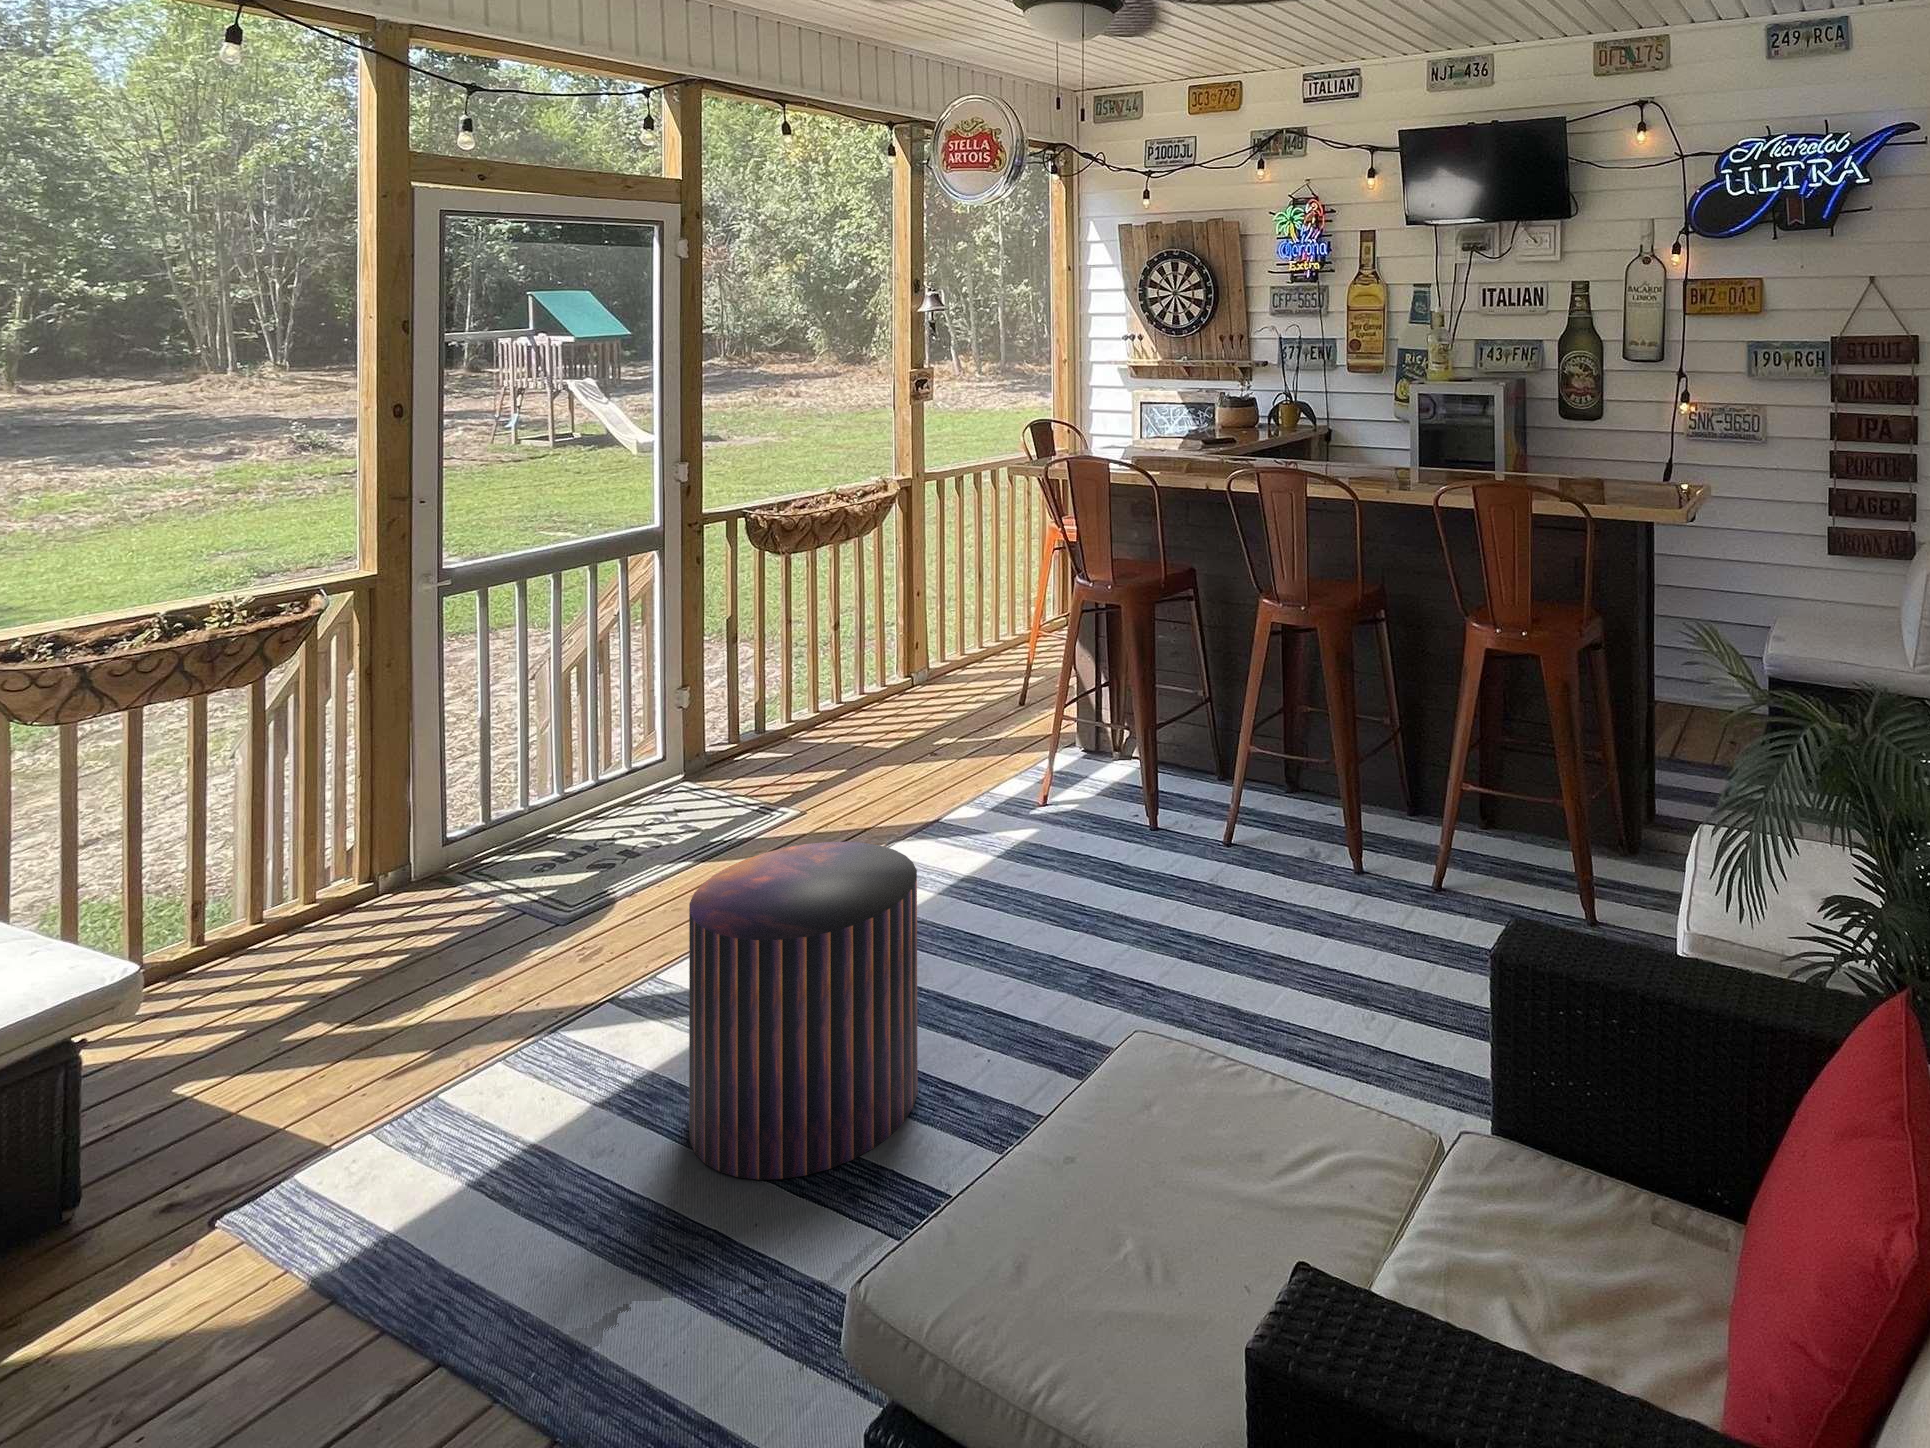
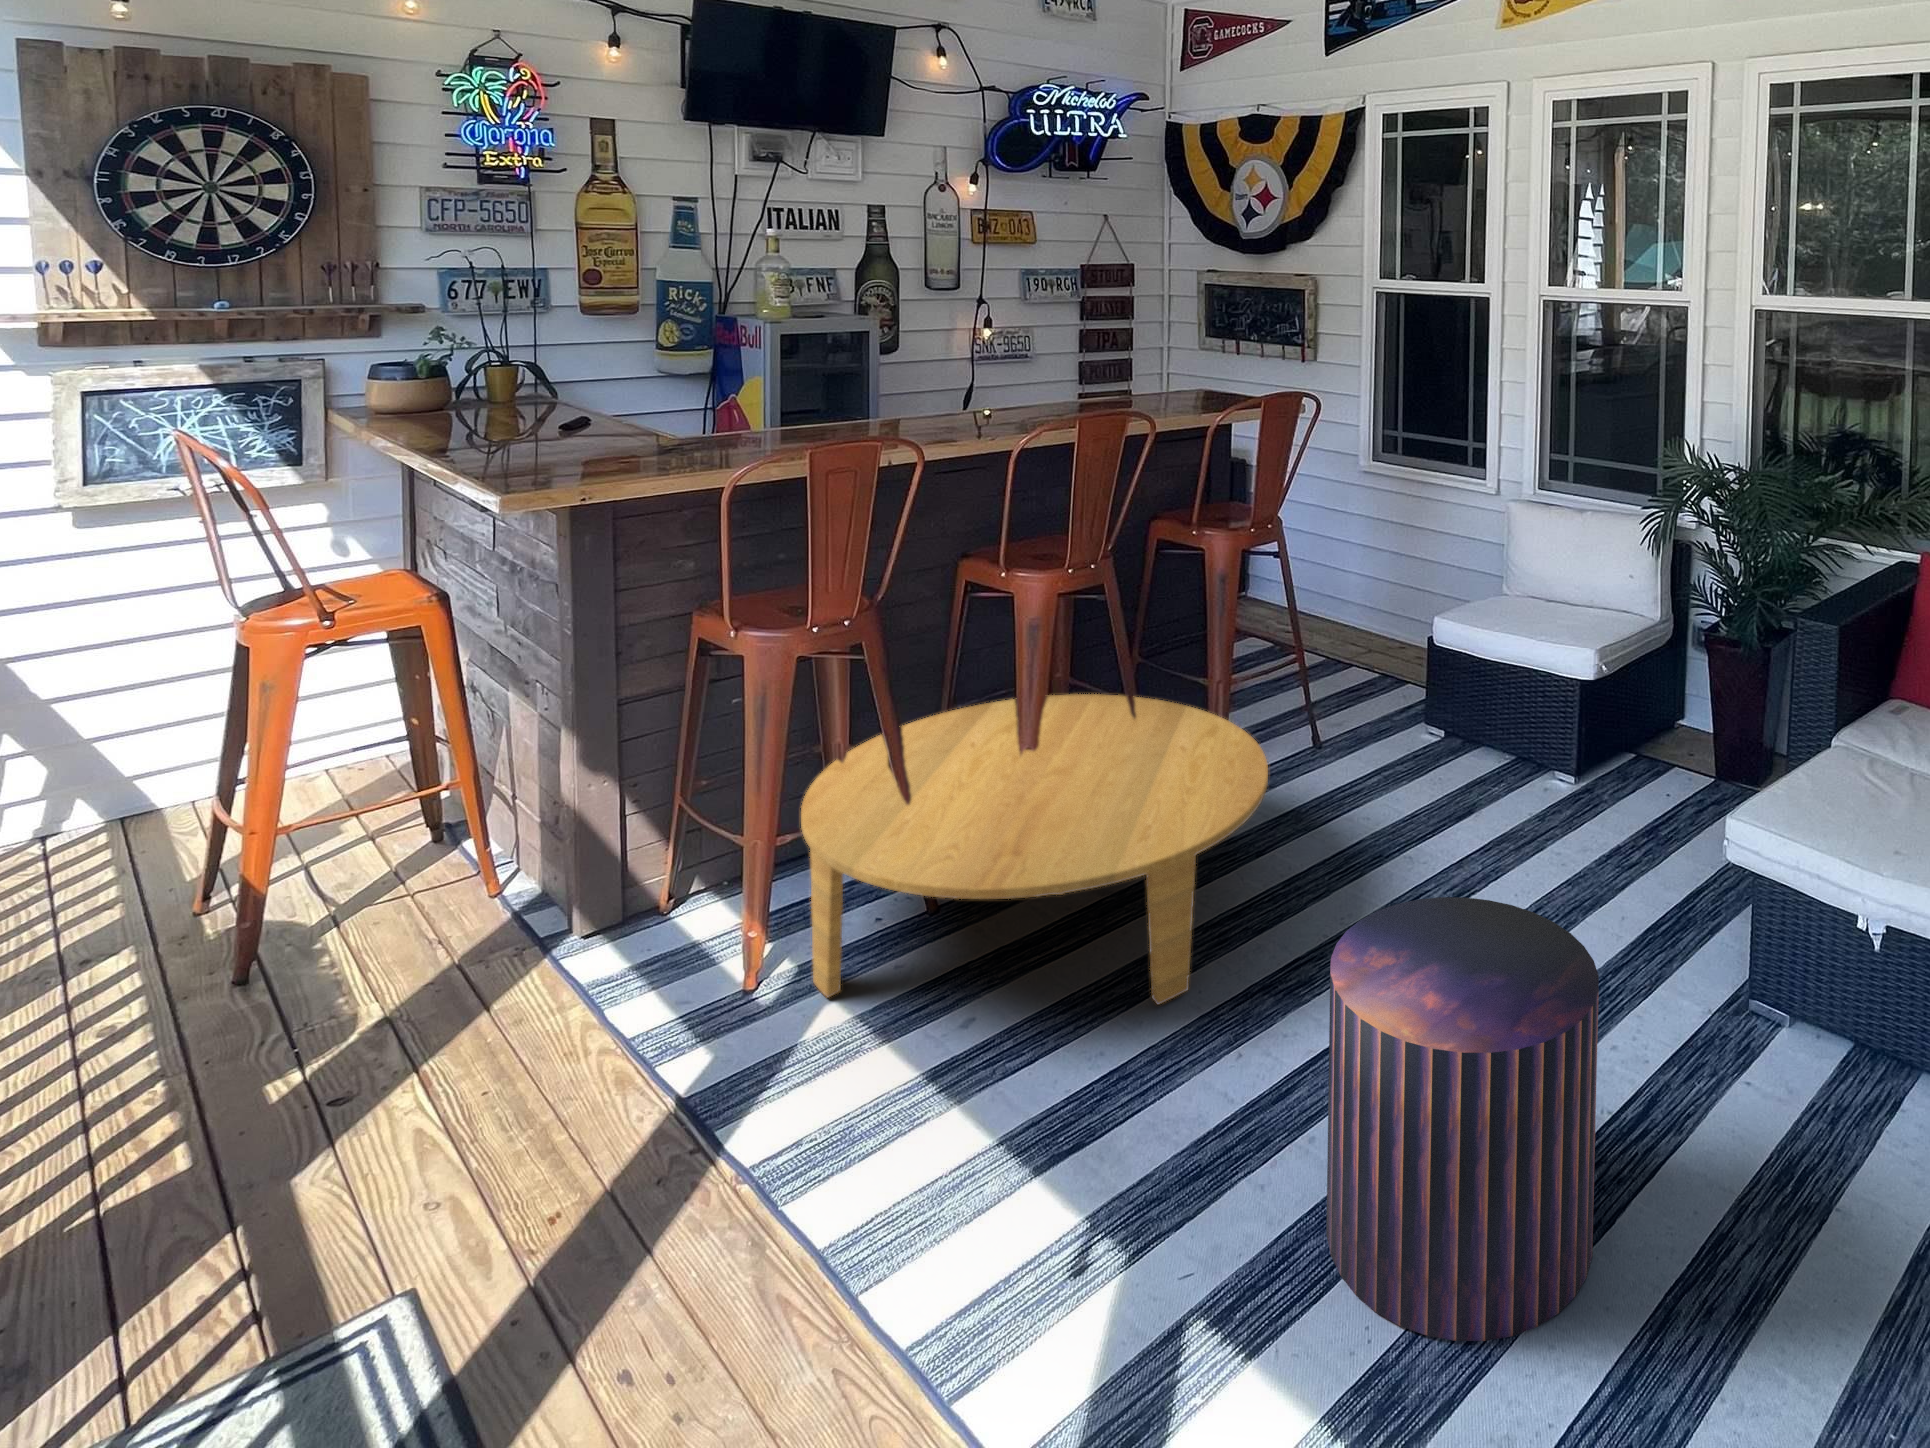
coffee table: none [1001,693,1369,934] -> present [801,694,1268,1004]

